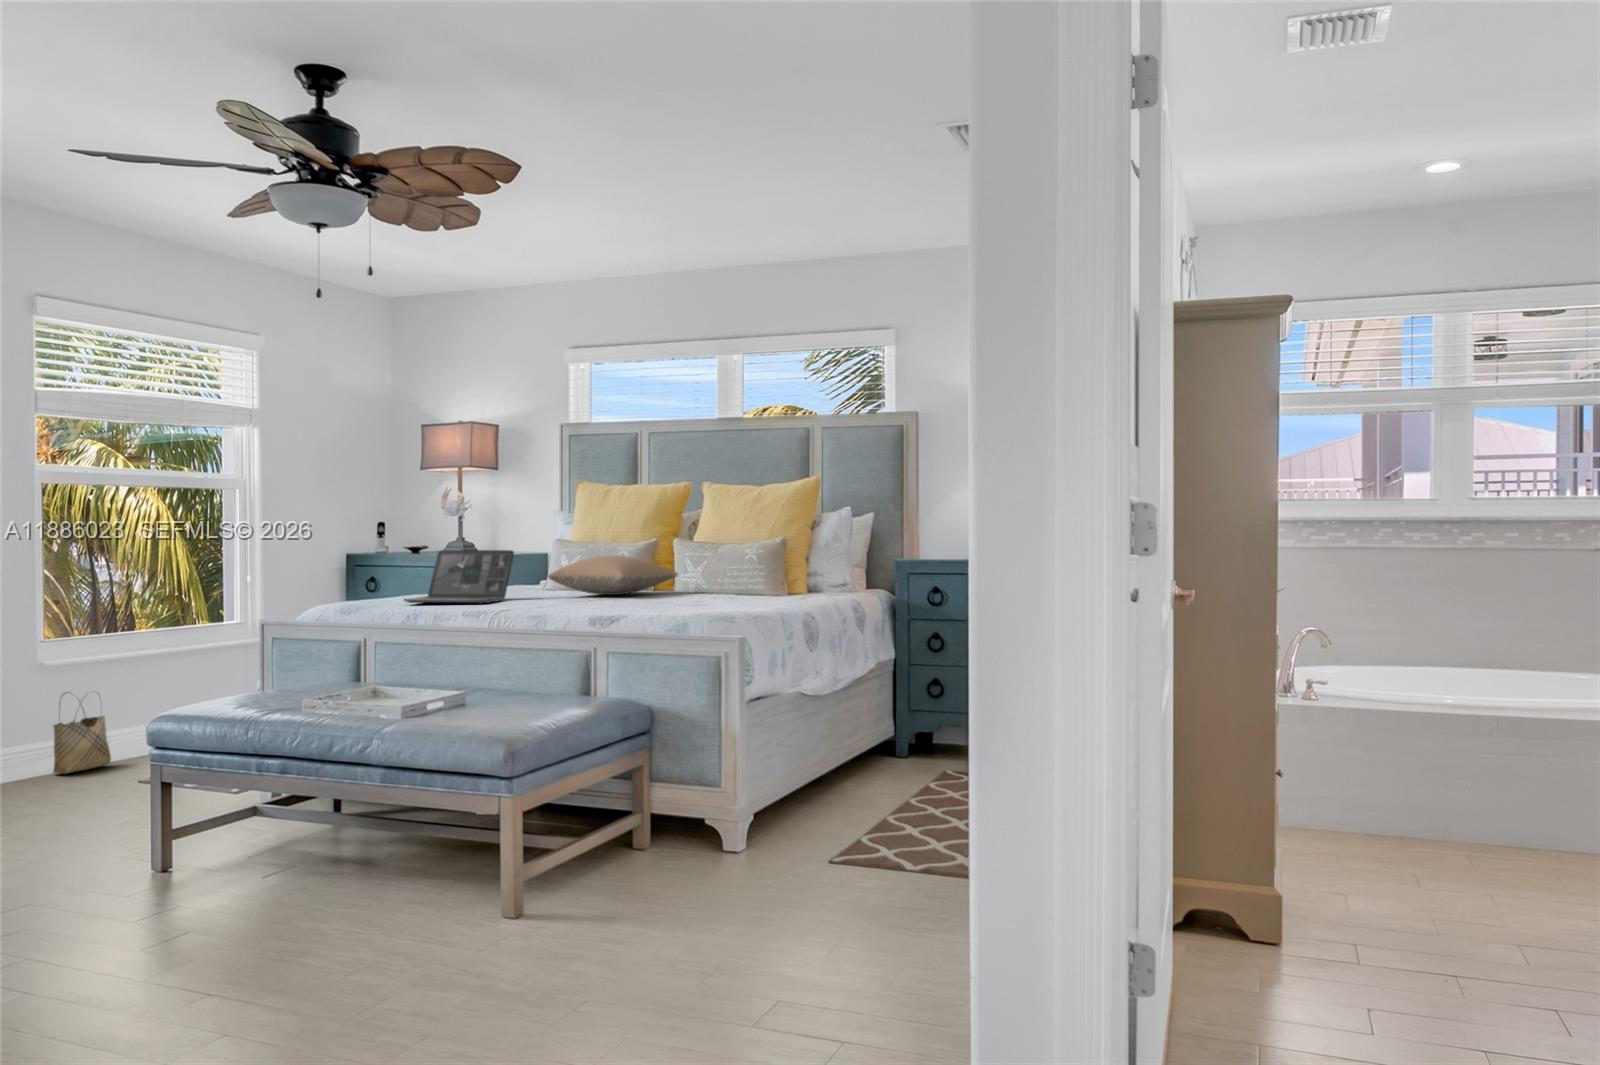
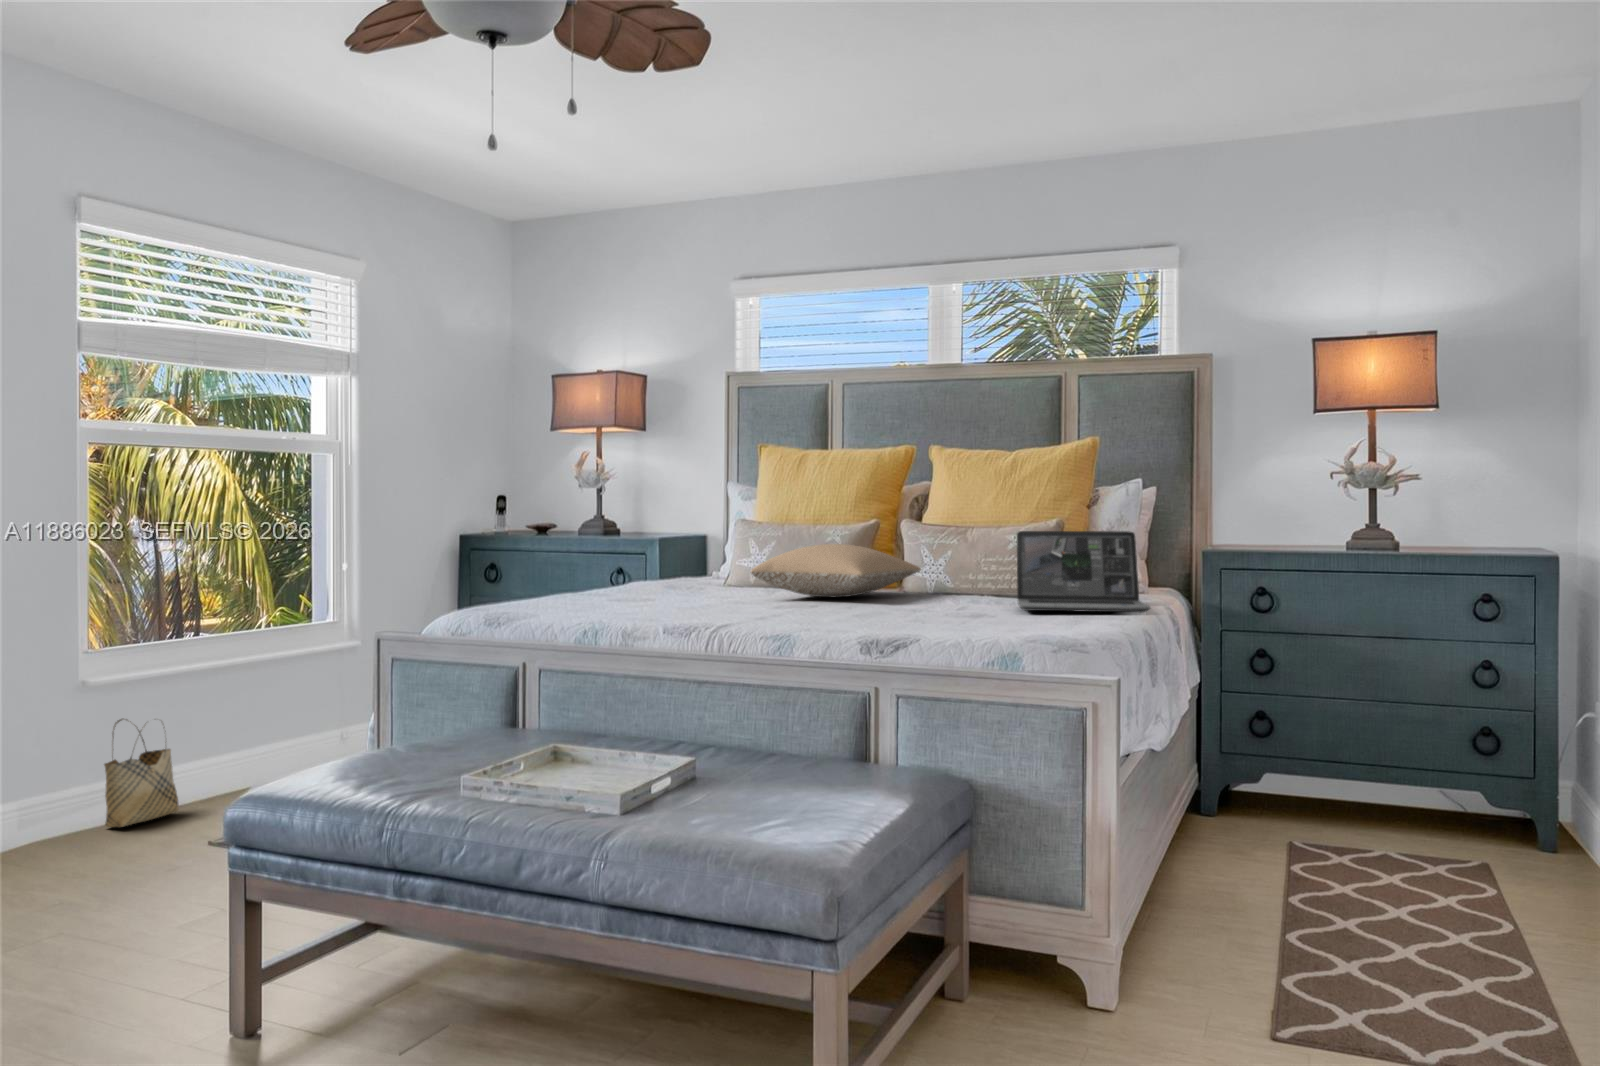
laptop: present [404,550,514,603] -> present [1017,531,1150,613]

